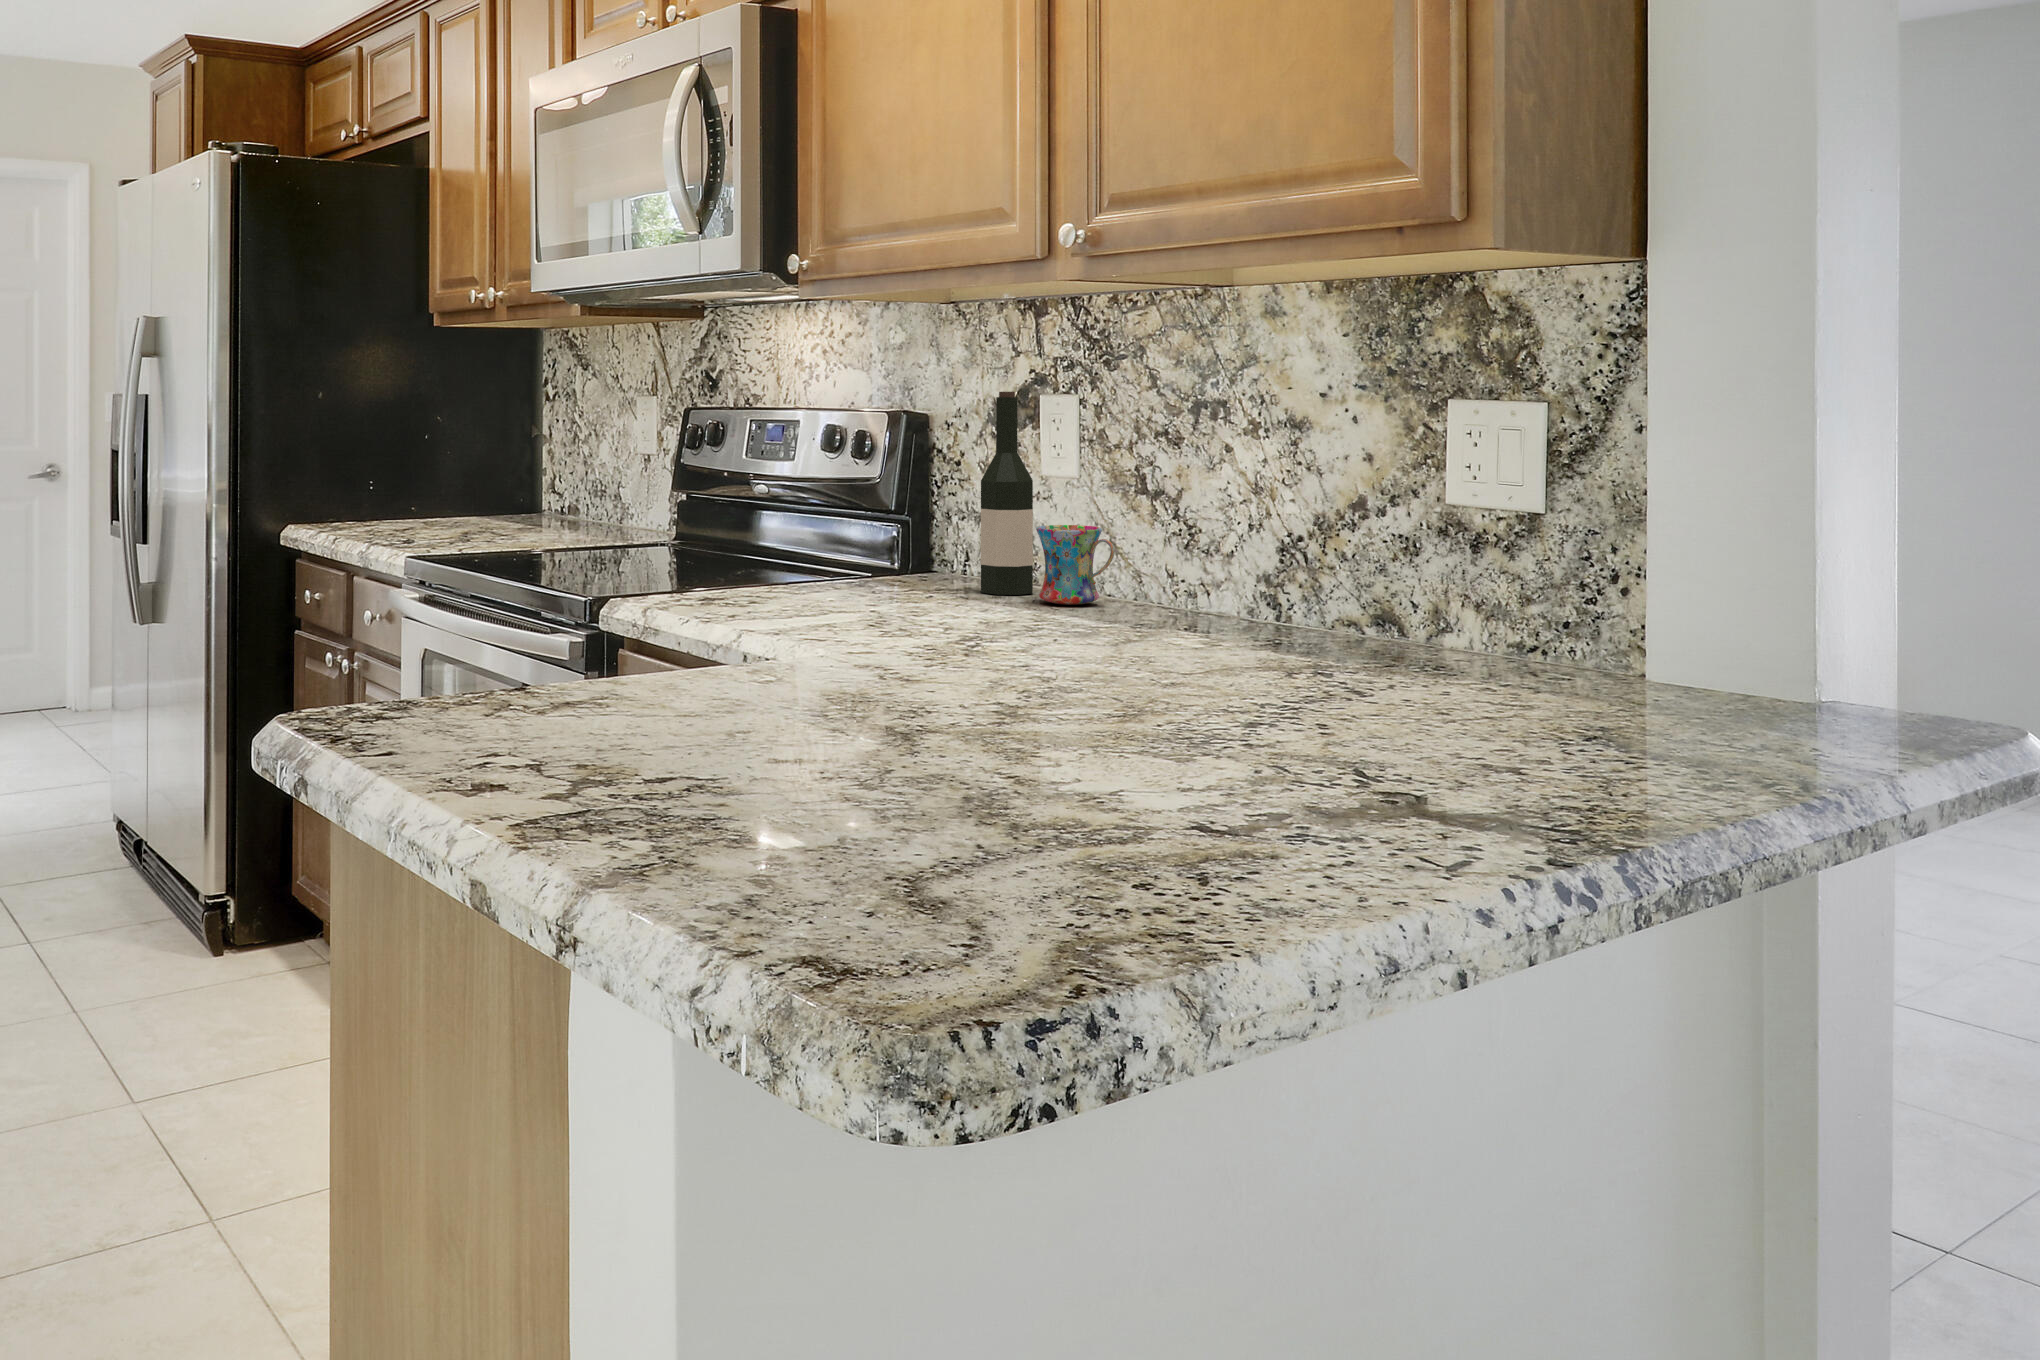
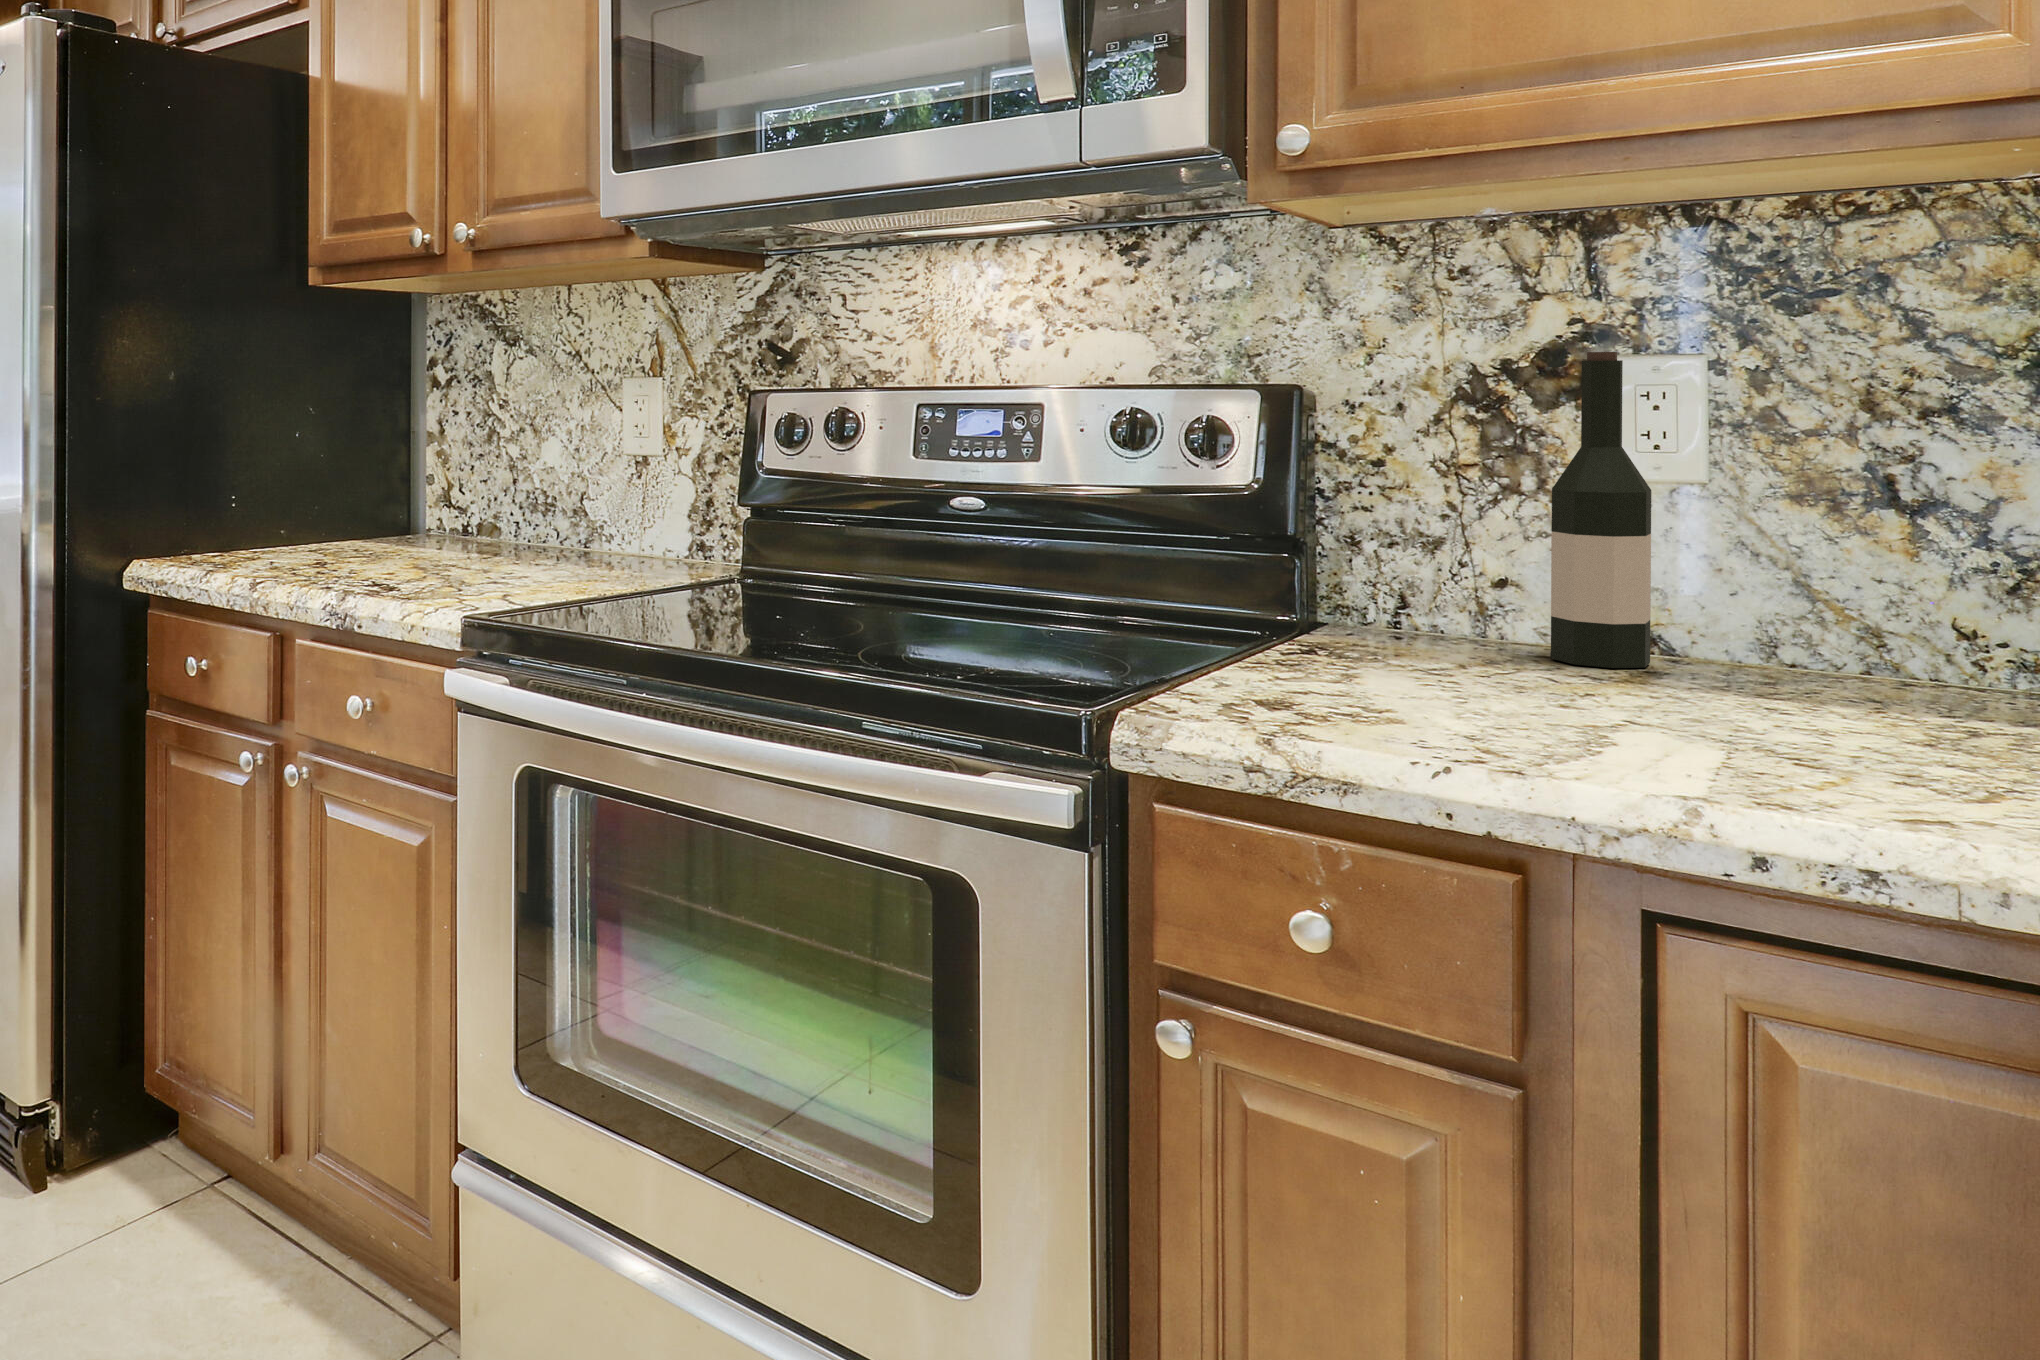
mug: present [1036,525,1115,605] -> none [1735,558,1906,687]

